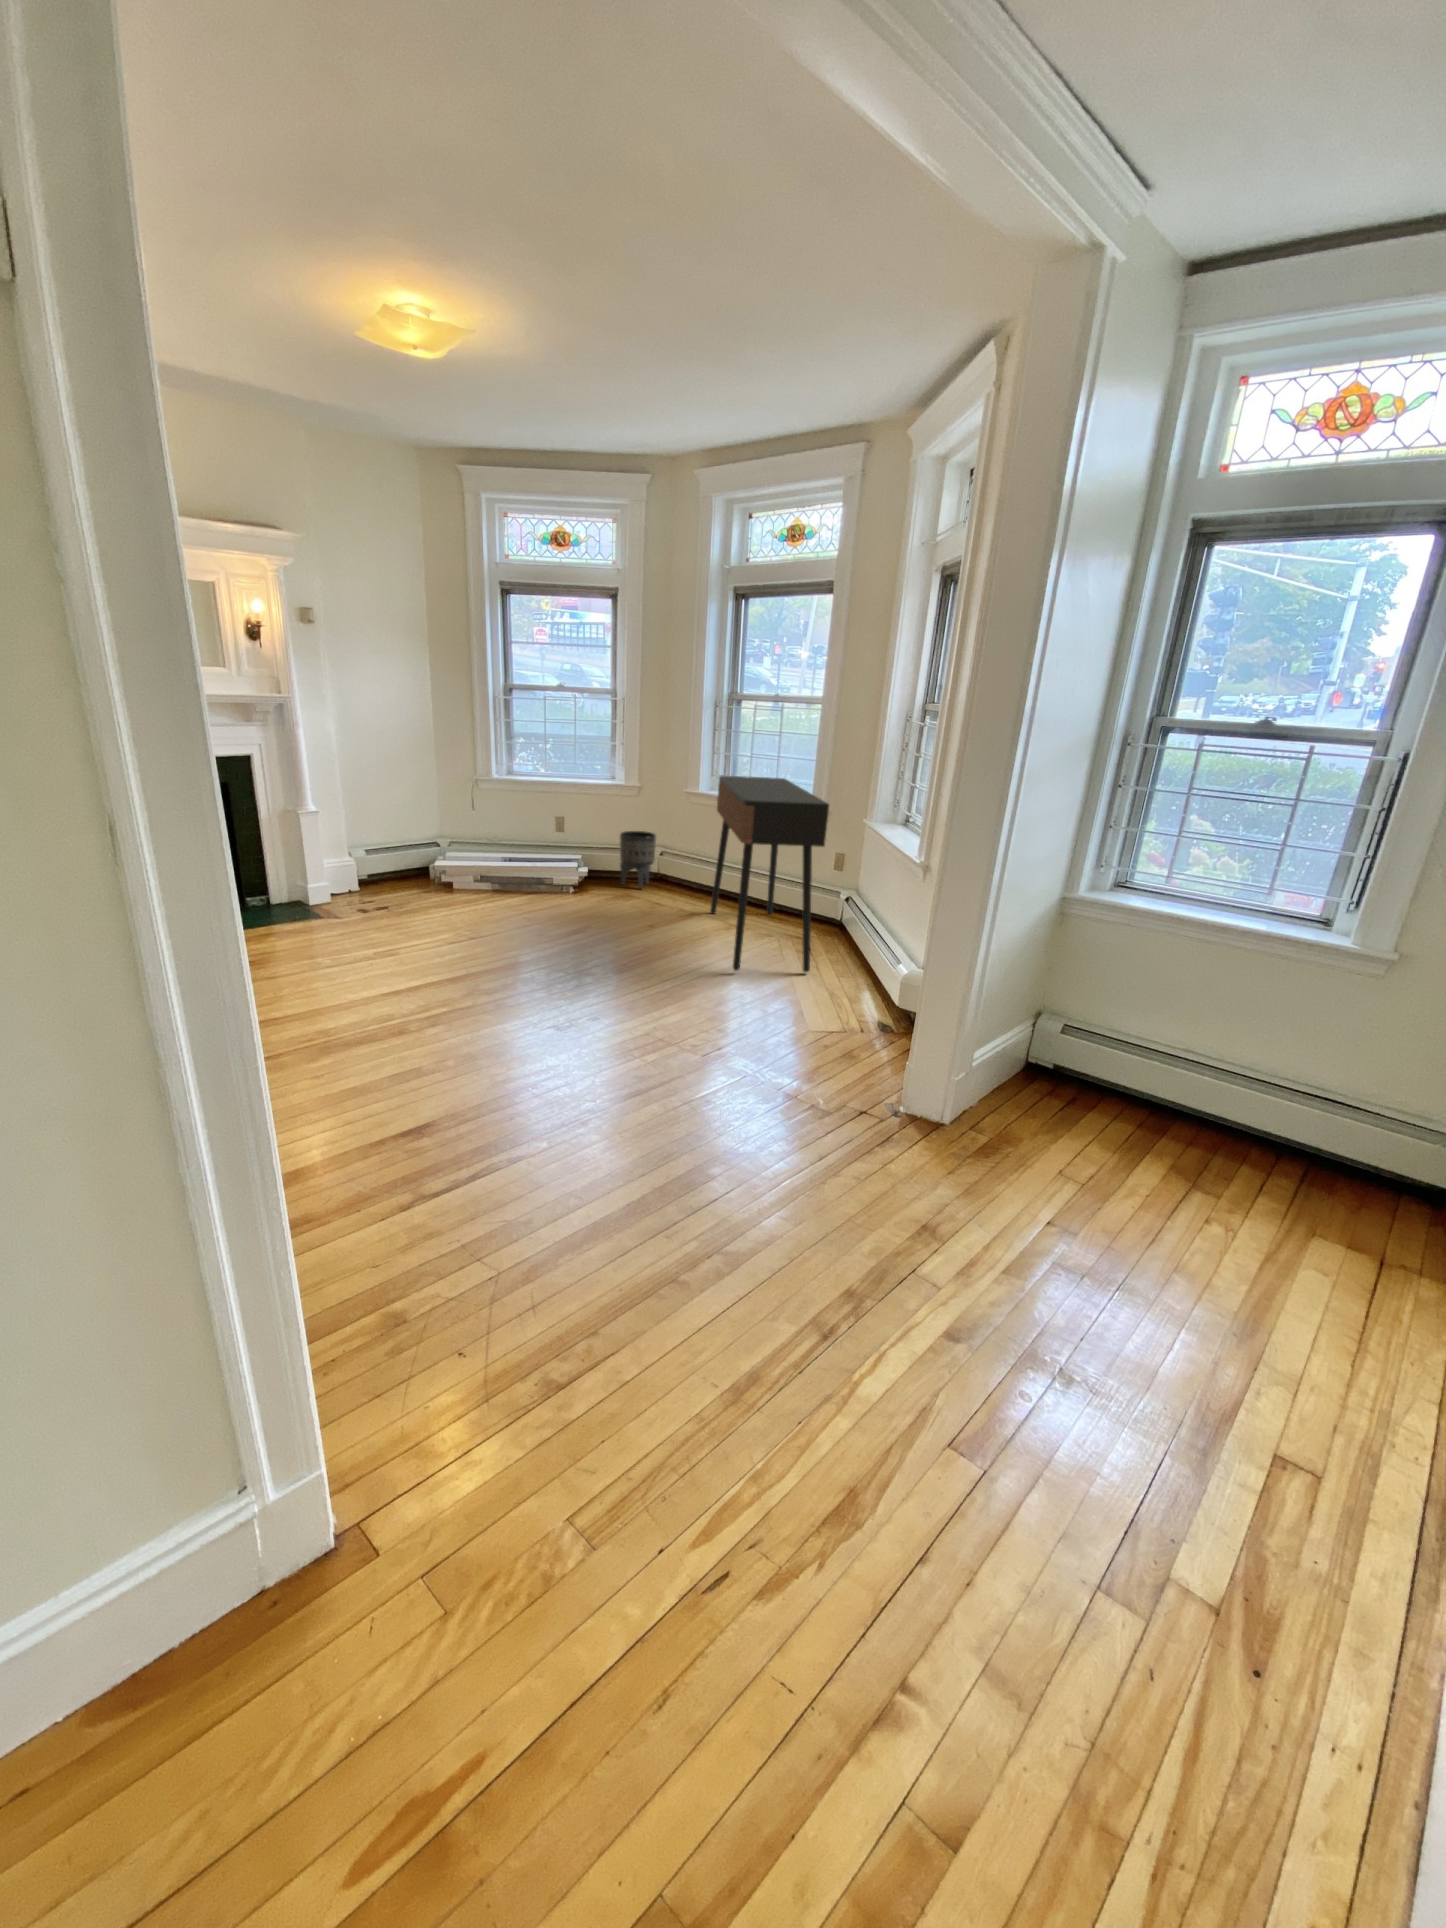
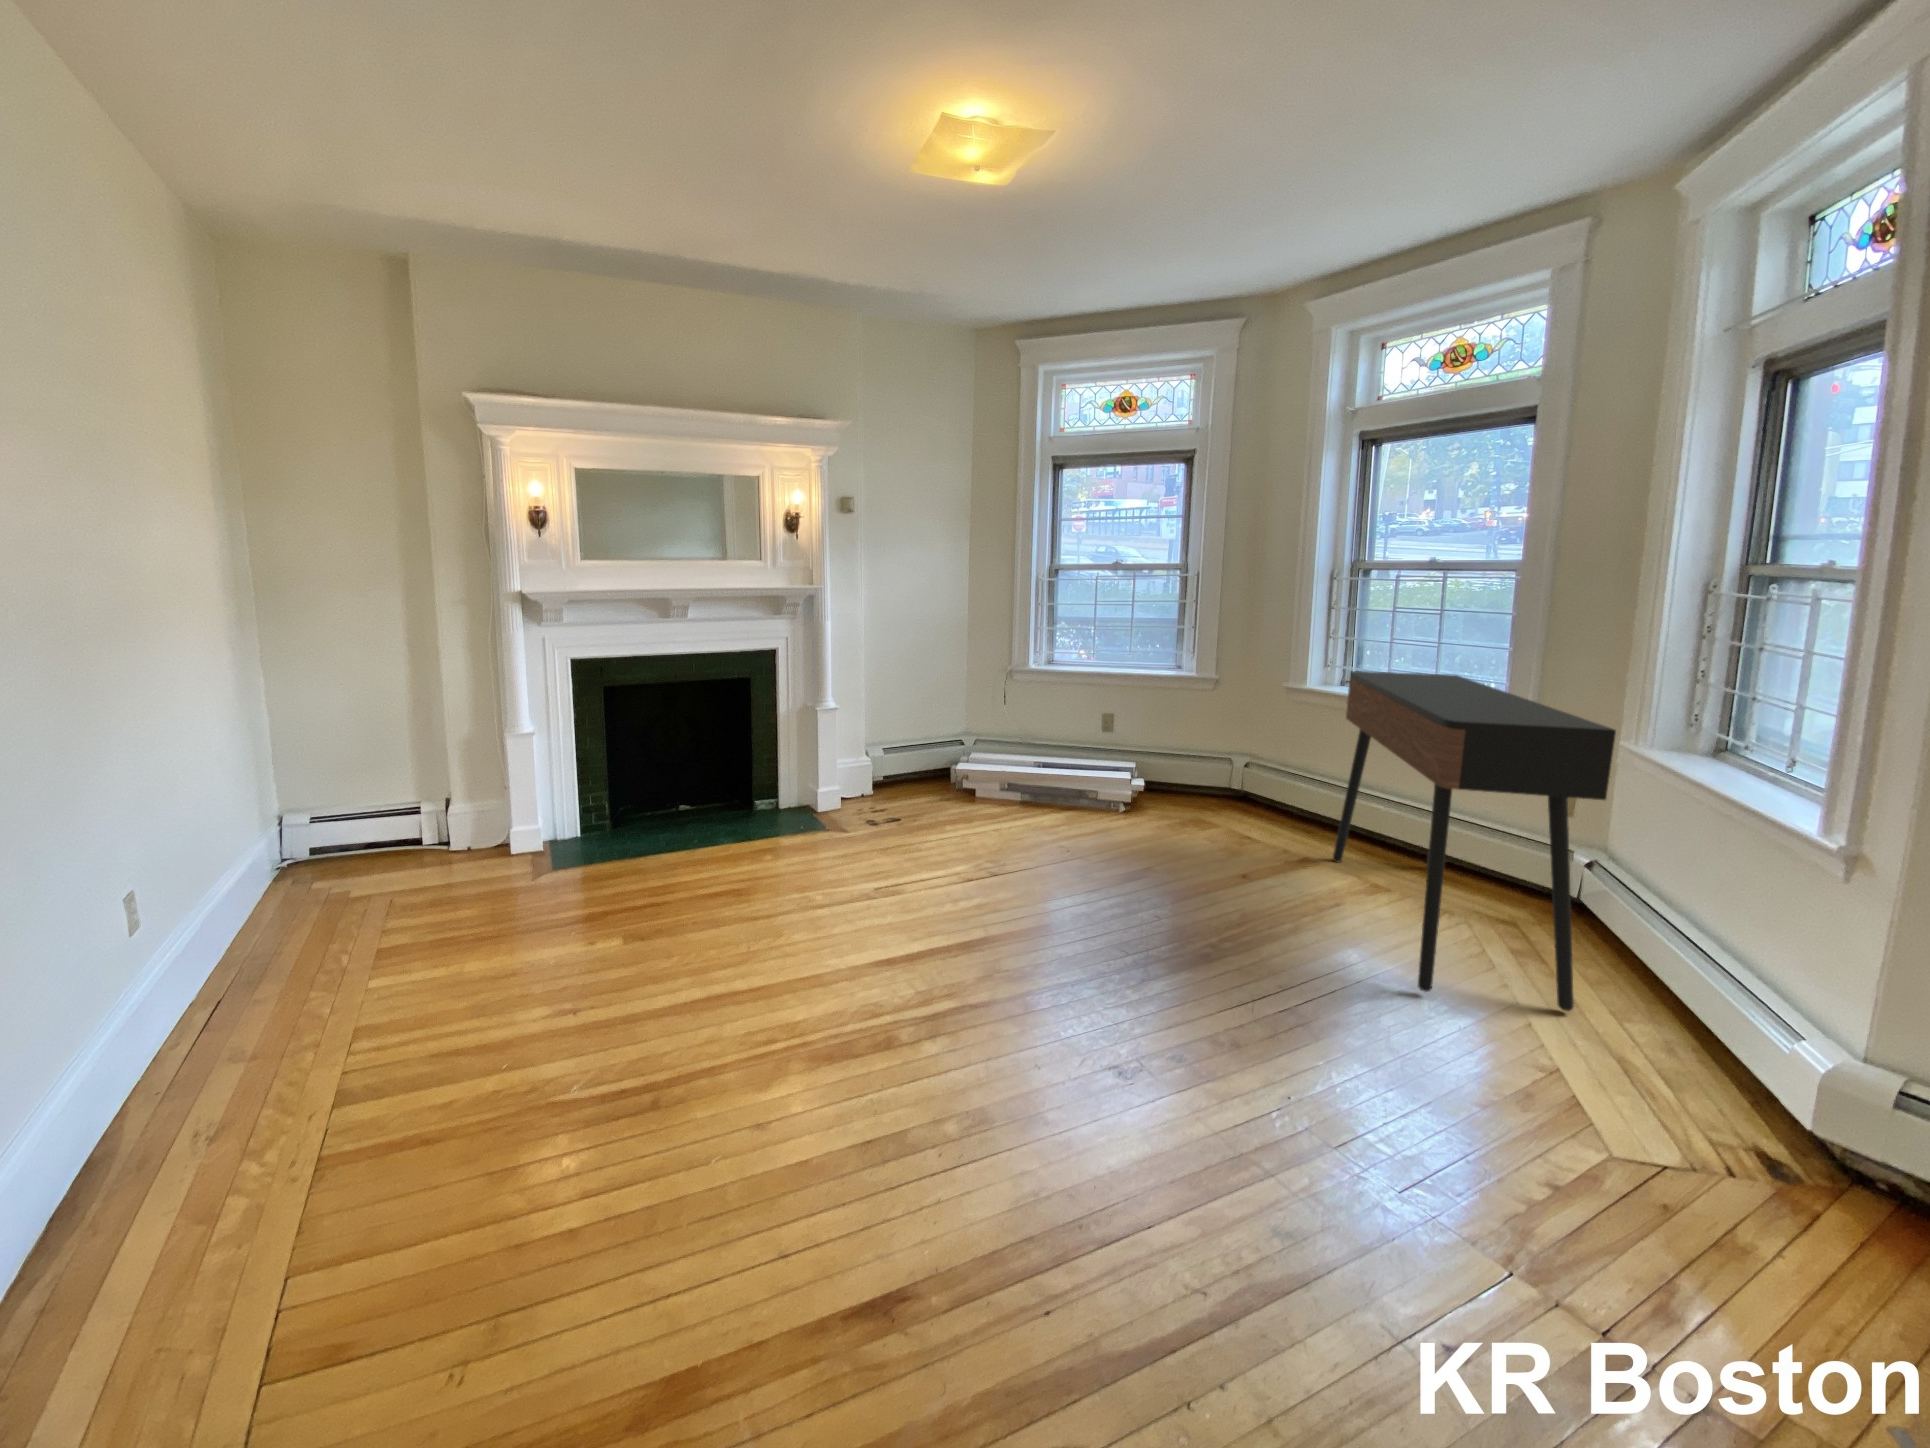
planter: present [620,831,656,889] -> none [1187,735,1240,812]

